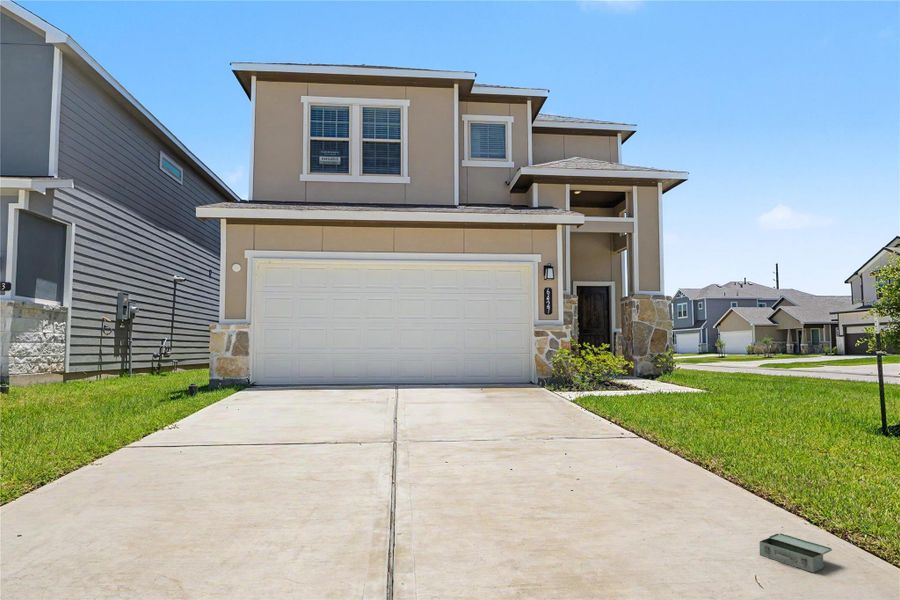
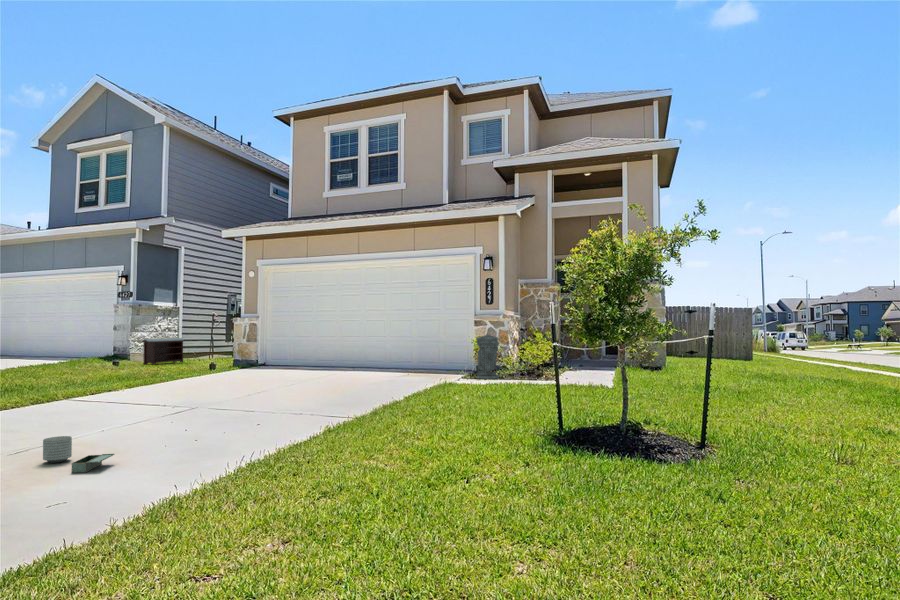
trash can: none [548,345,572,392] -> present [476,334,499,379]
bench: none [27,350,82,389] -> present [142,338,184,365]
planter: none [683,516,724,561] -> present [43,436,72,463]

